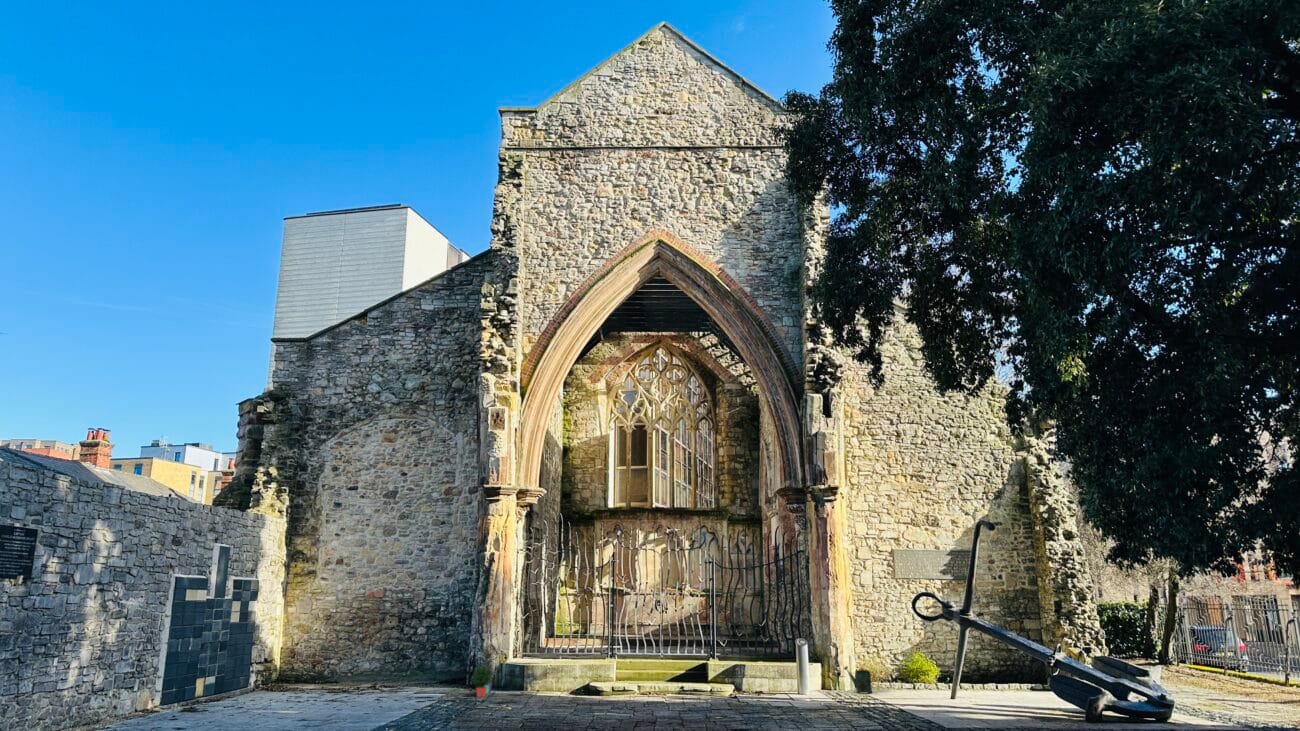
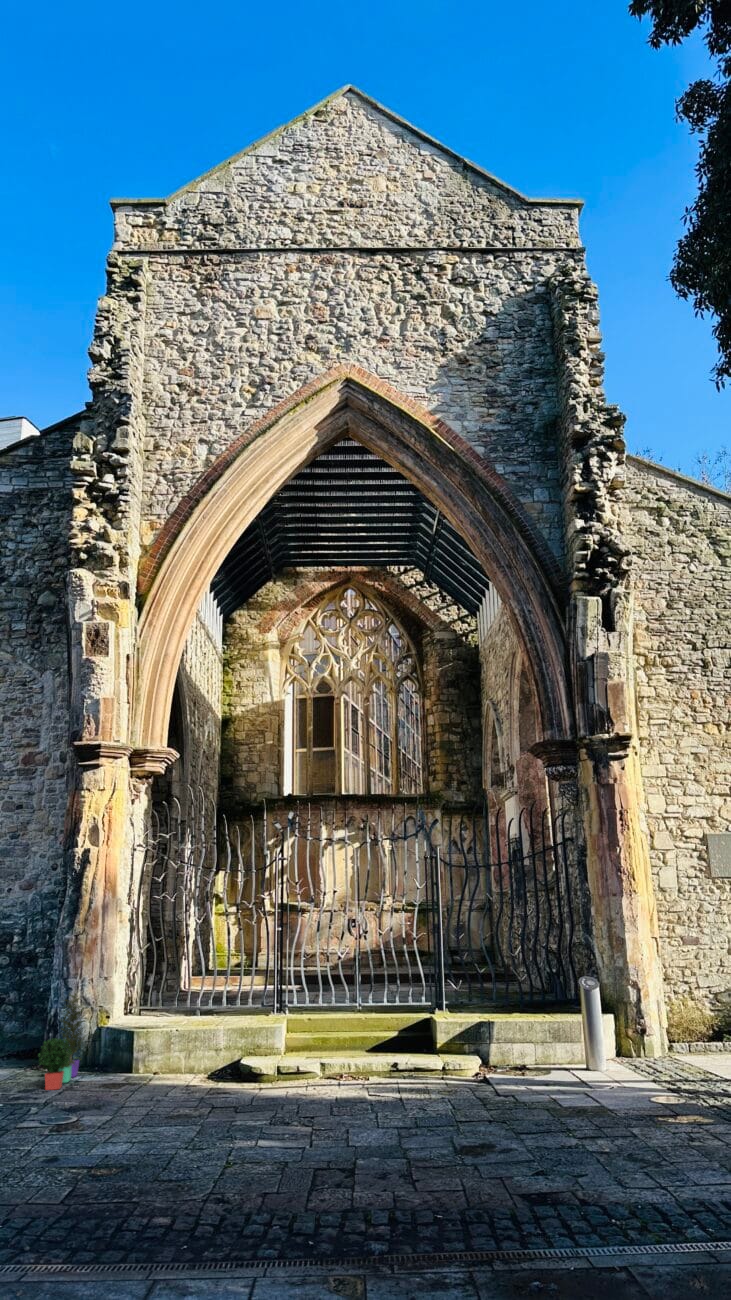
watering can: present [844,666,875,694] -> none [652,1019,708,1065]

